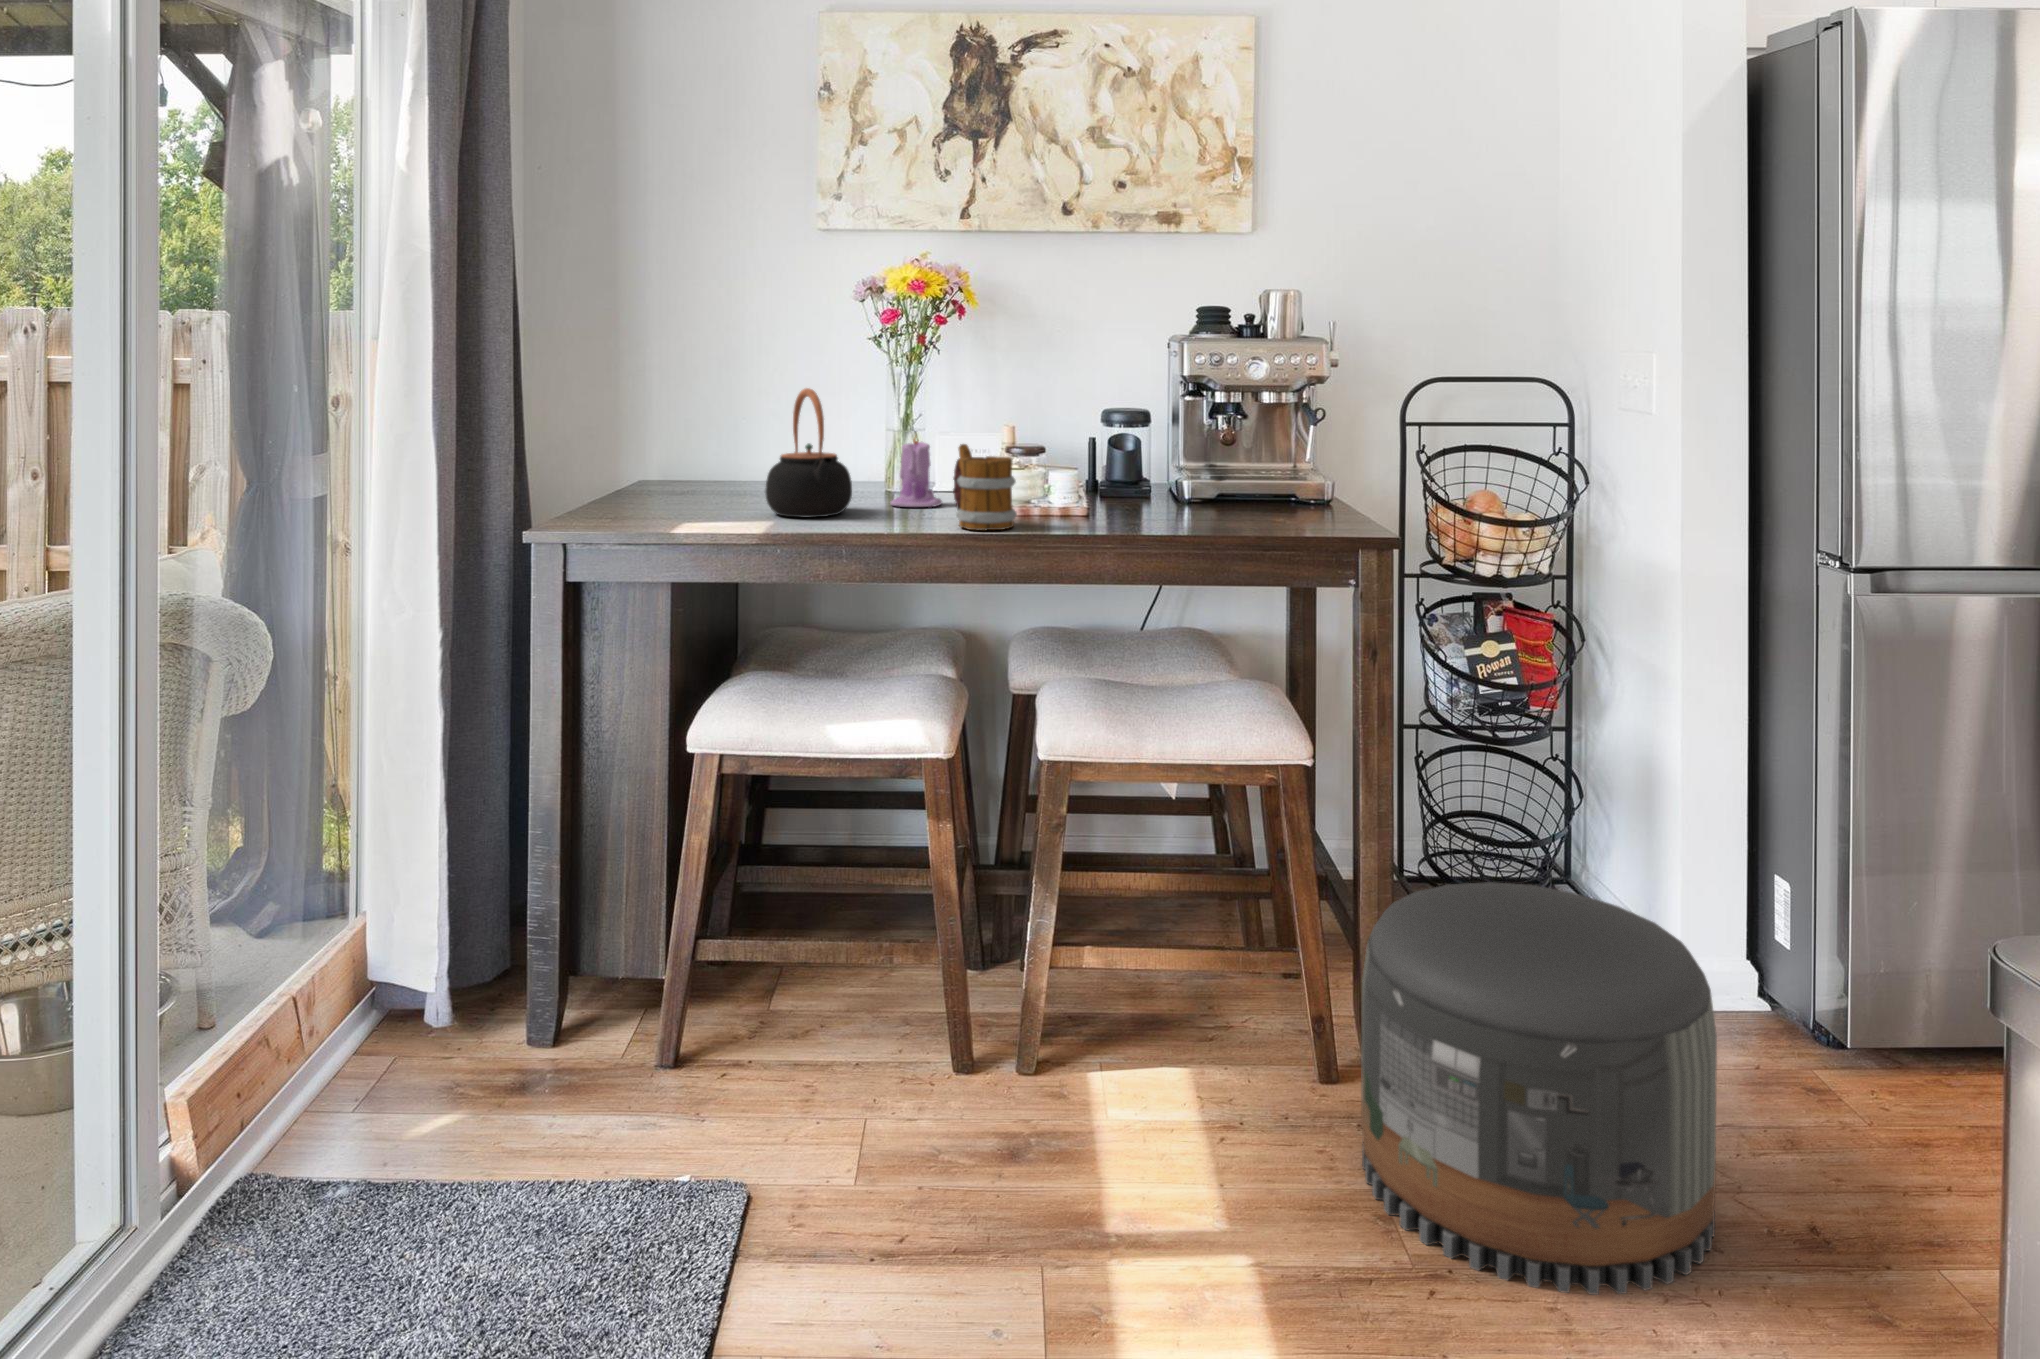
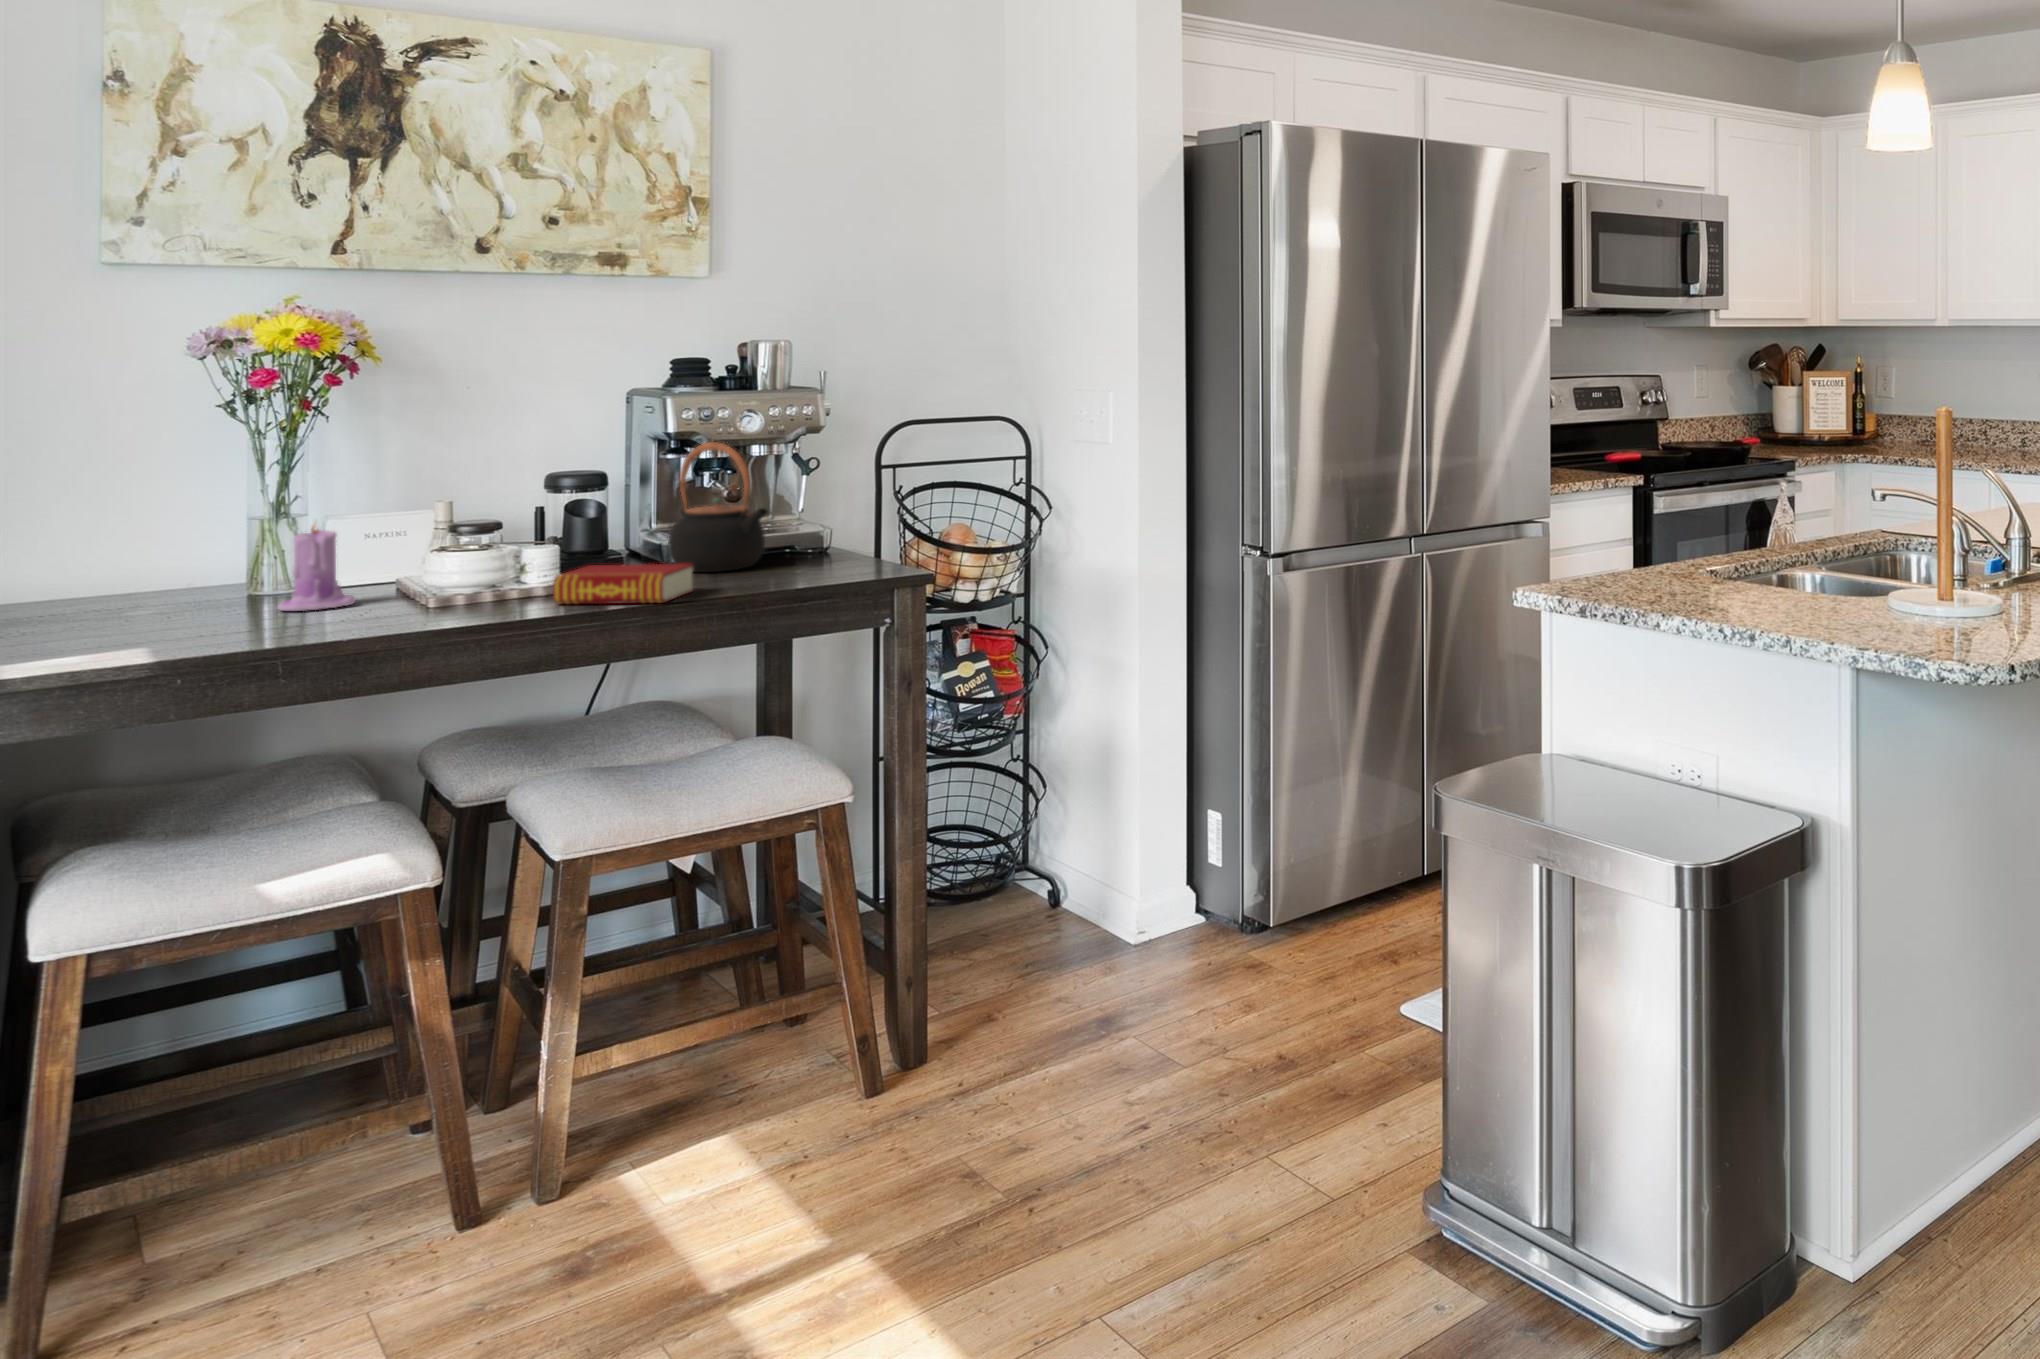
teapot: present [765,388,852,517] -> present [668,442,768,572]
mug: present [953,444,1017,530] -> none [403,528,501,625]
book: none [1062,492,1180,533] -> present [553,564,693,604]
pouf: present [1361,882,1717,1295] -> none [929,857,1219,1179]

